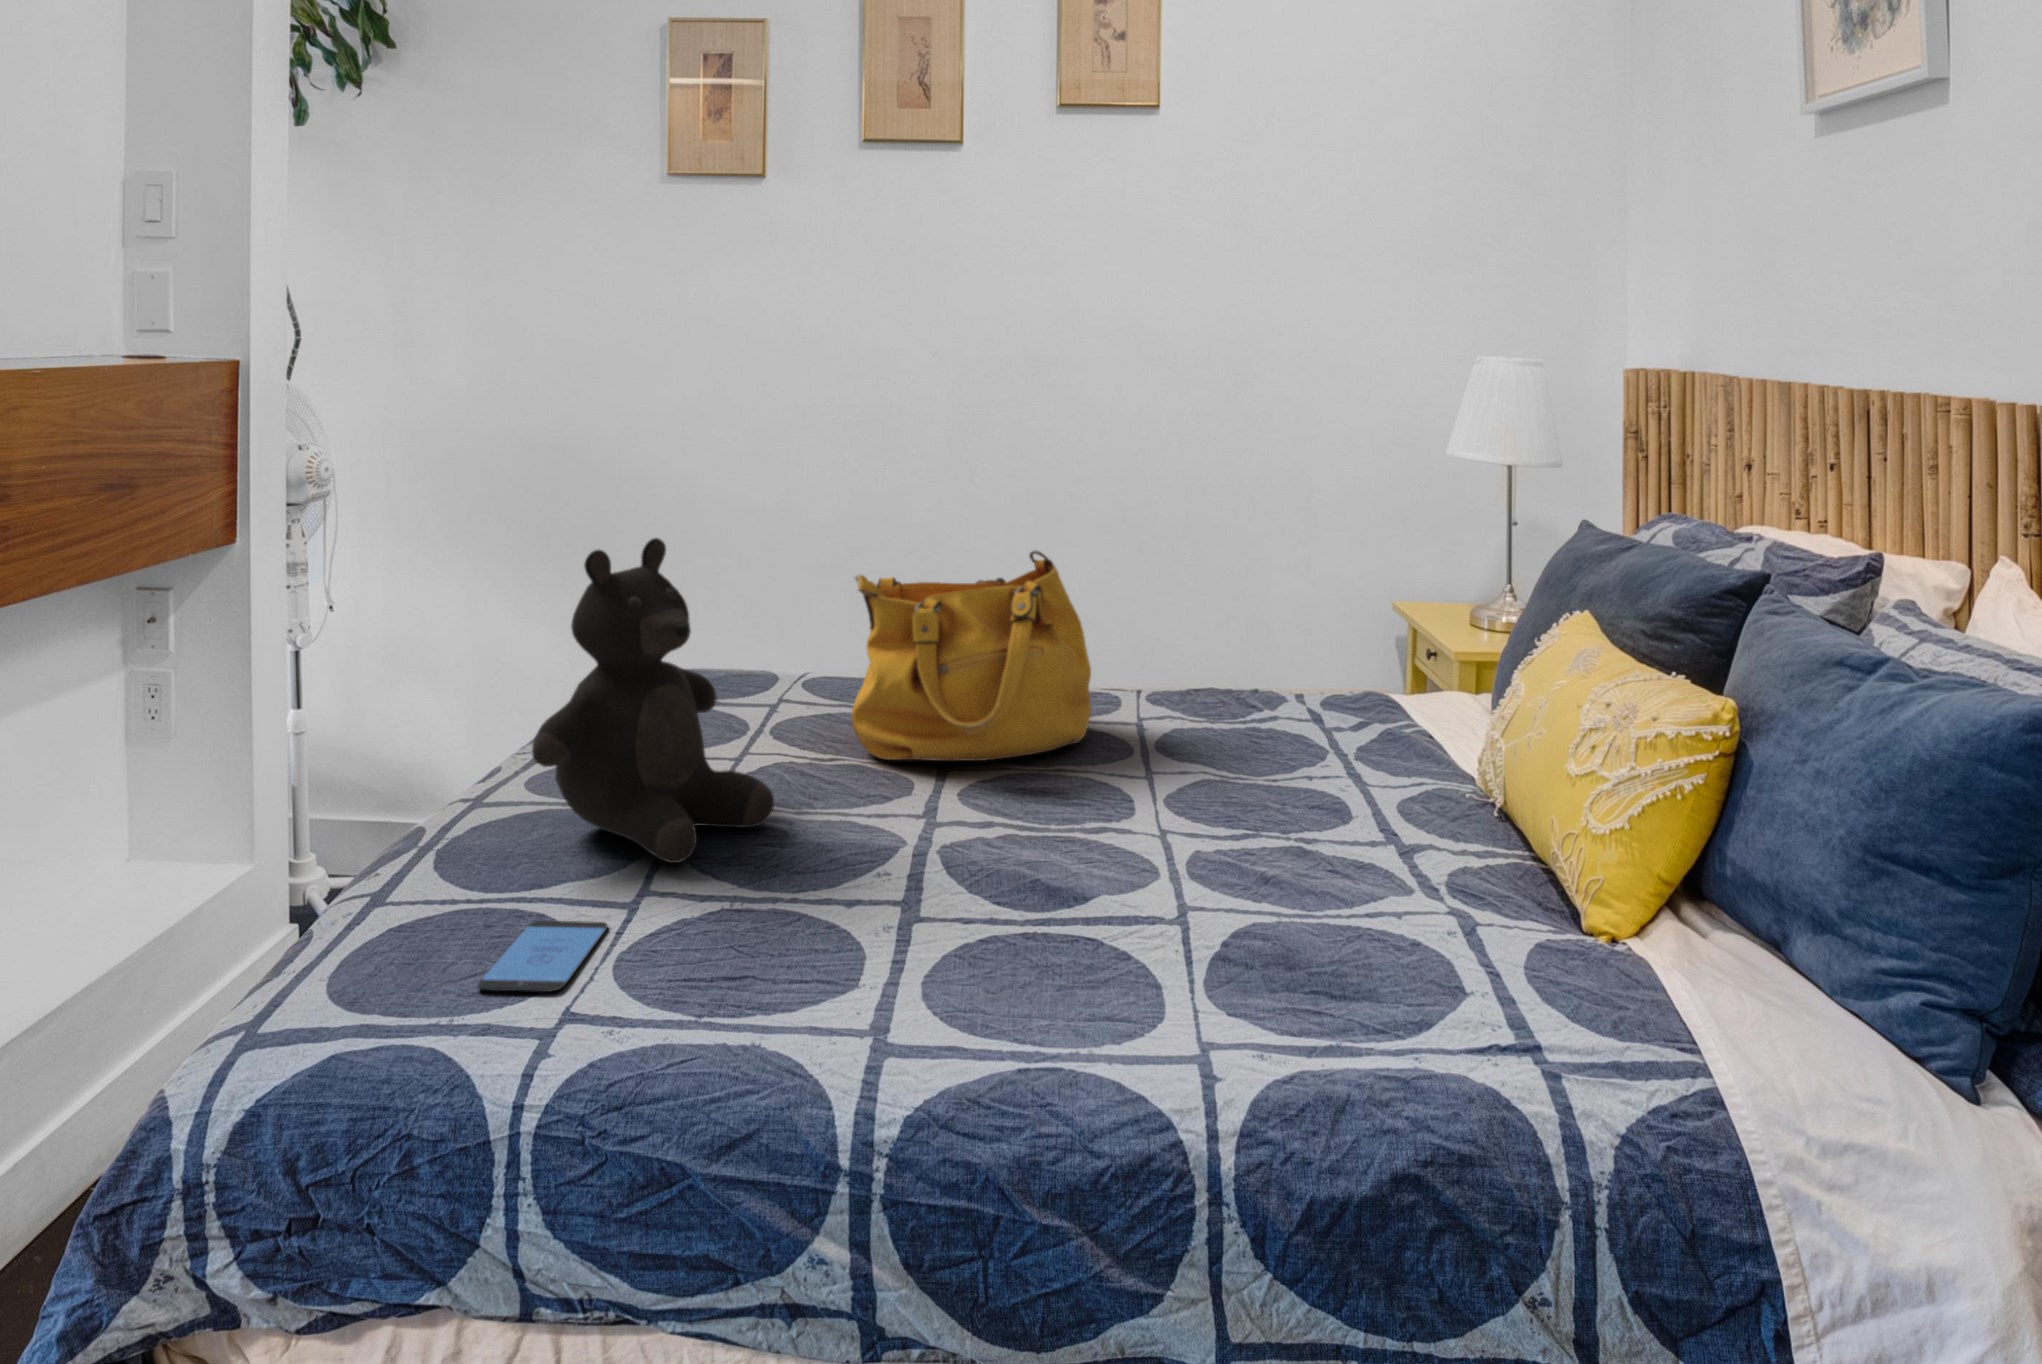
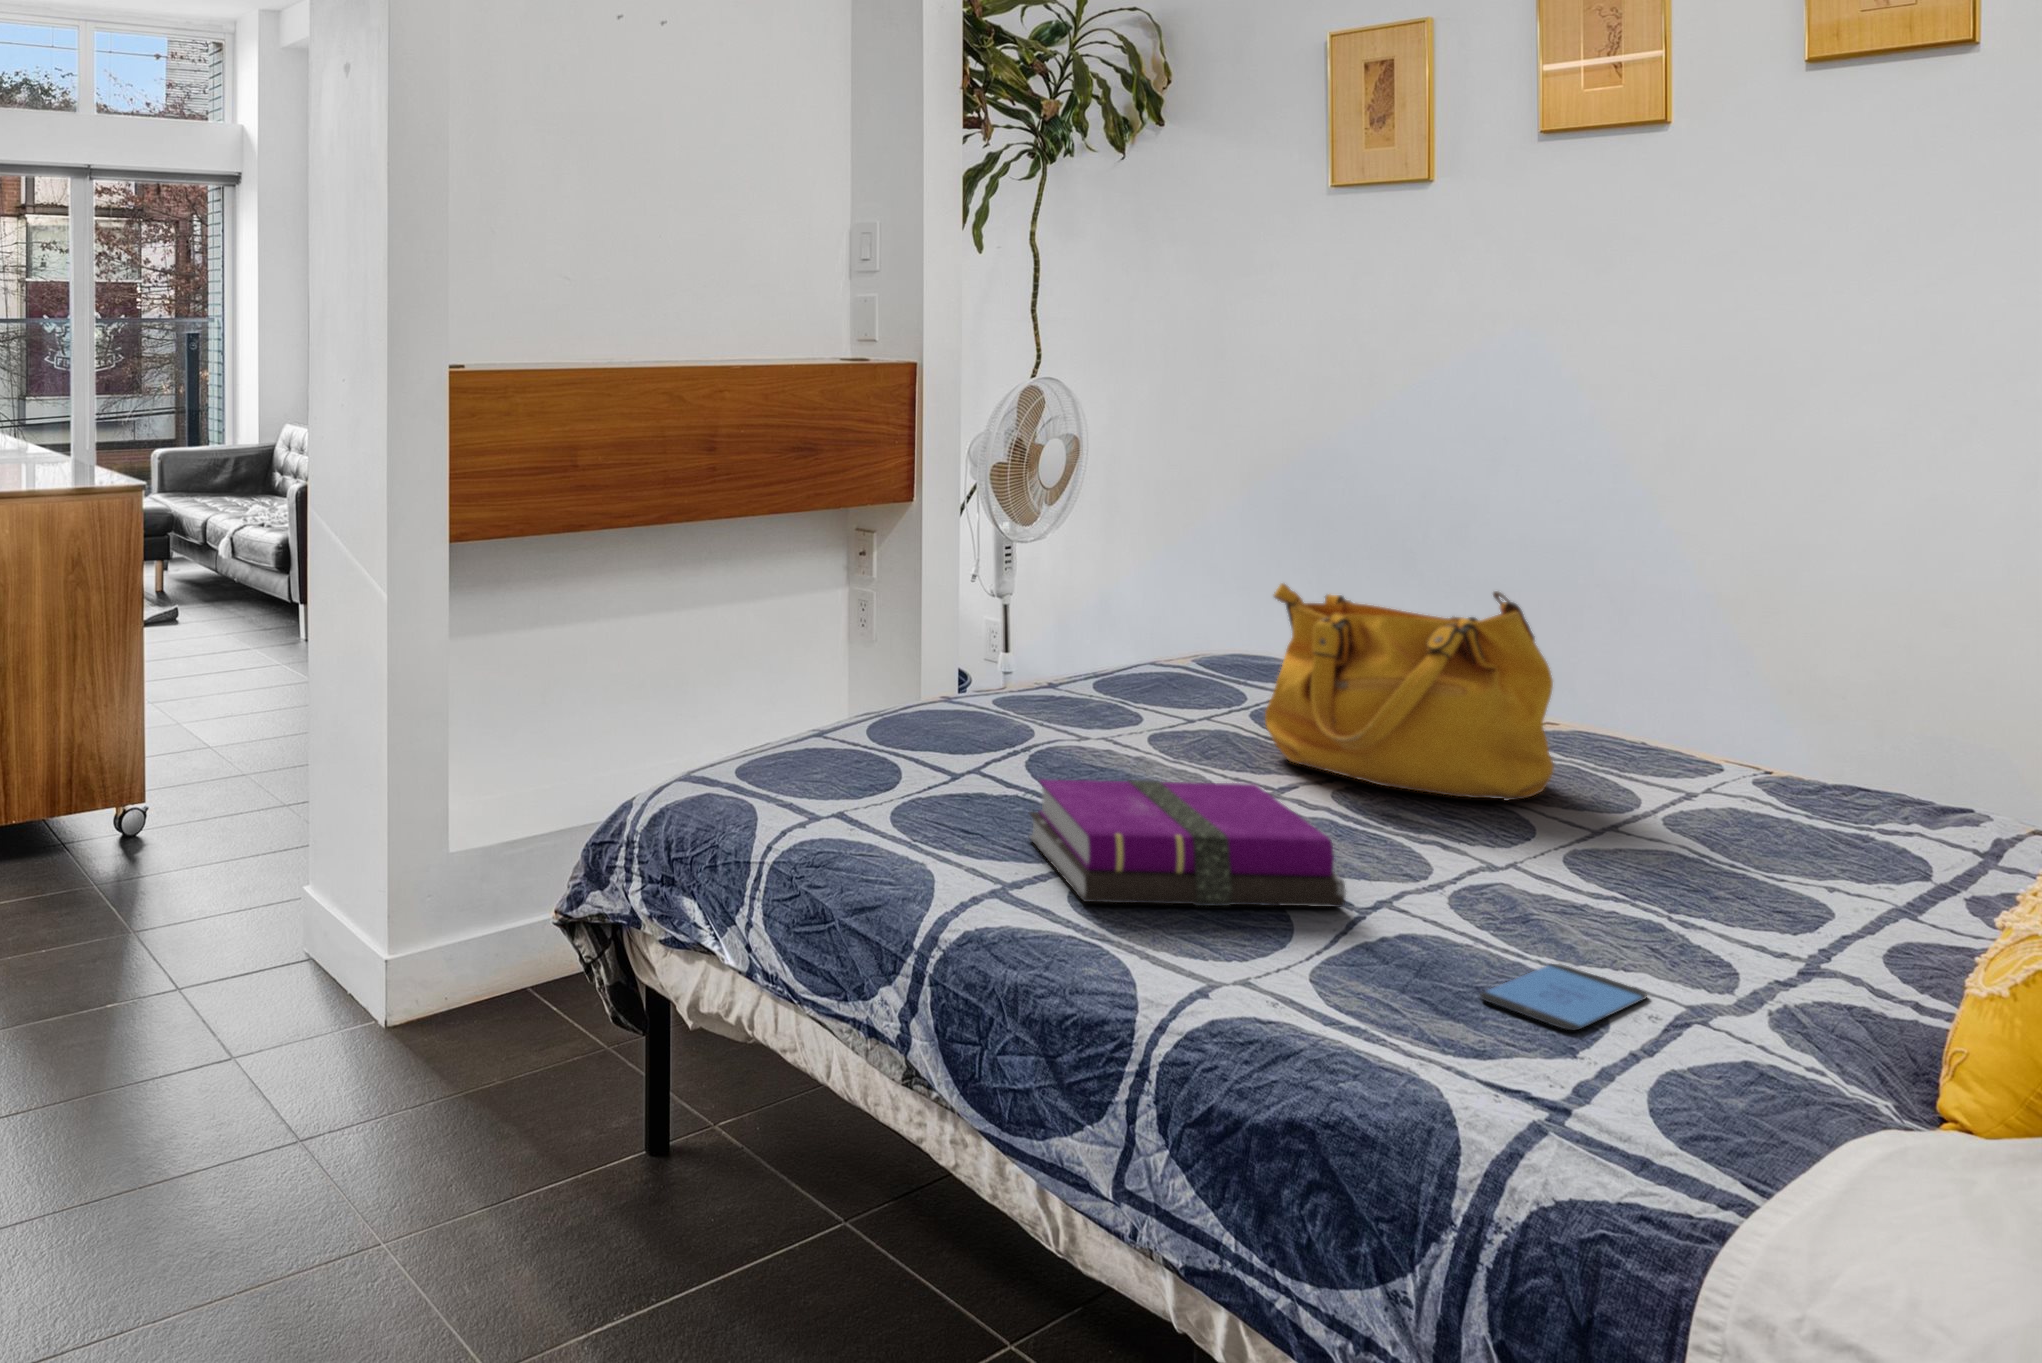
teddy bear: present [532,538,774,863] -> none [925,515,1120,767]
notebook: none [827,801,1162,1011] -> present [1030,779,1346,907]
smartphone: present [478,921,607,992] -> present [1480,964,1647,1030]

